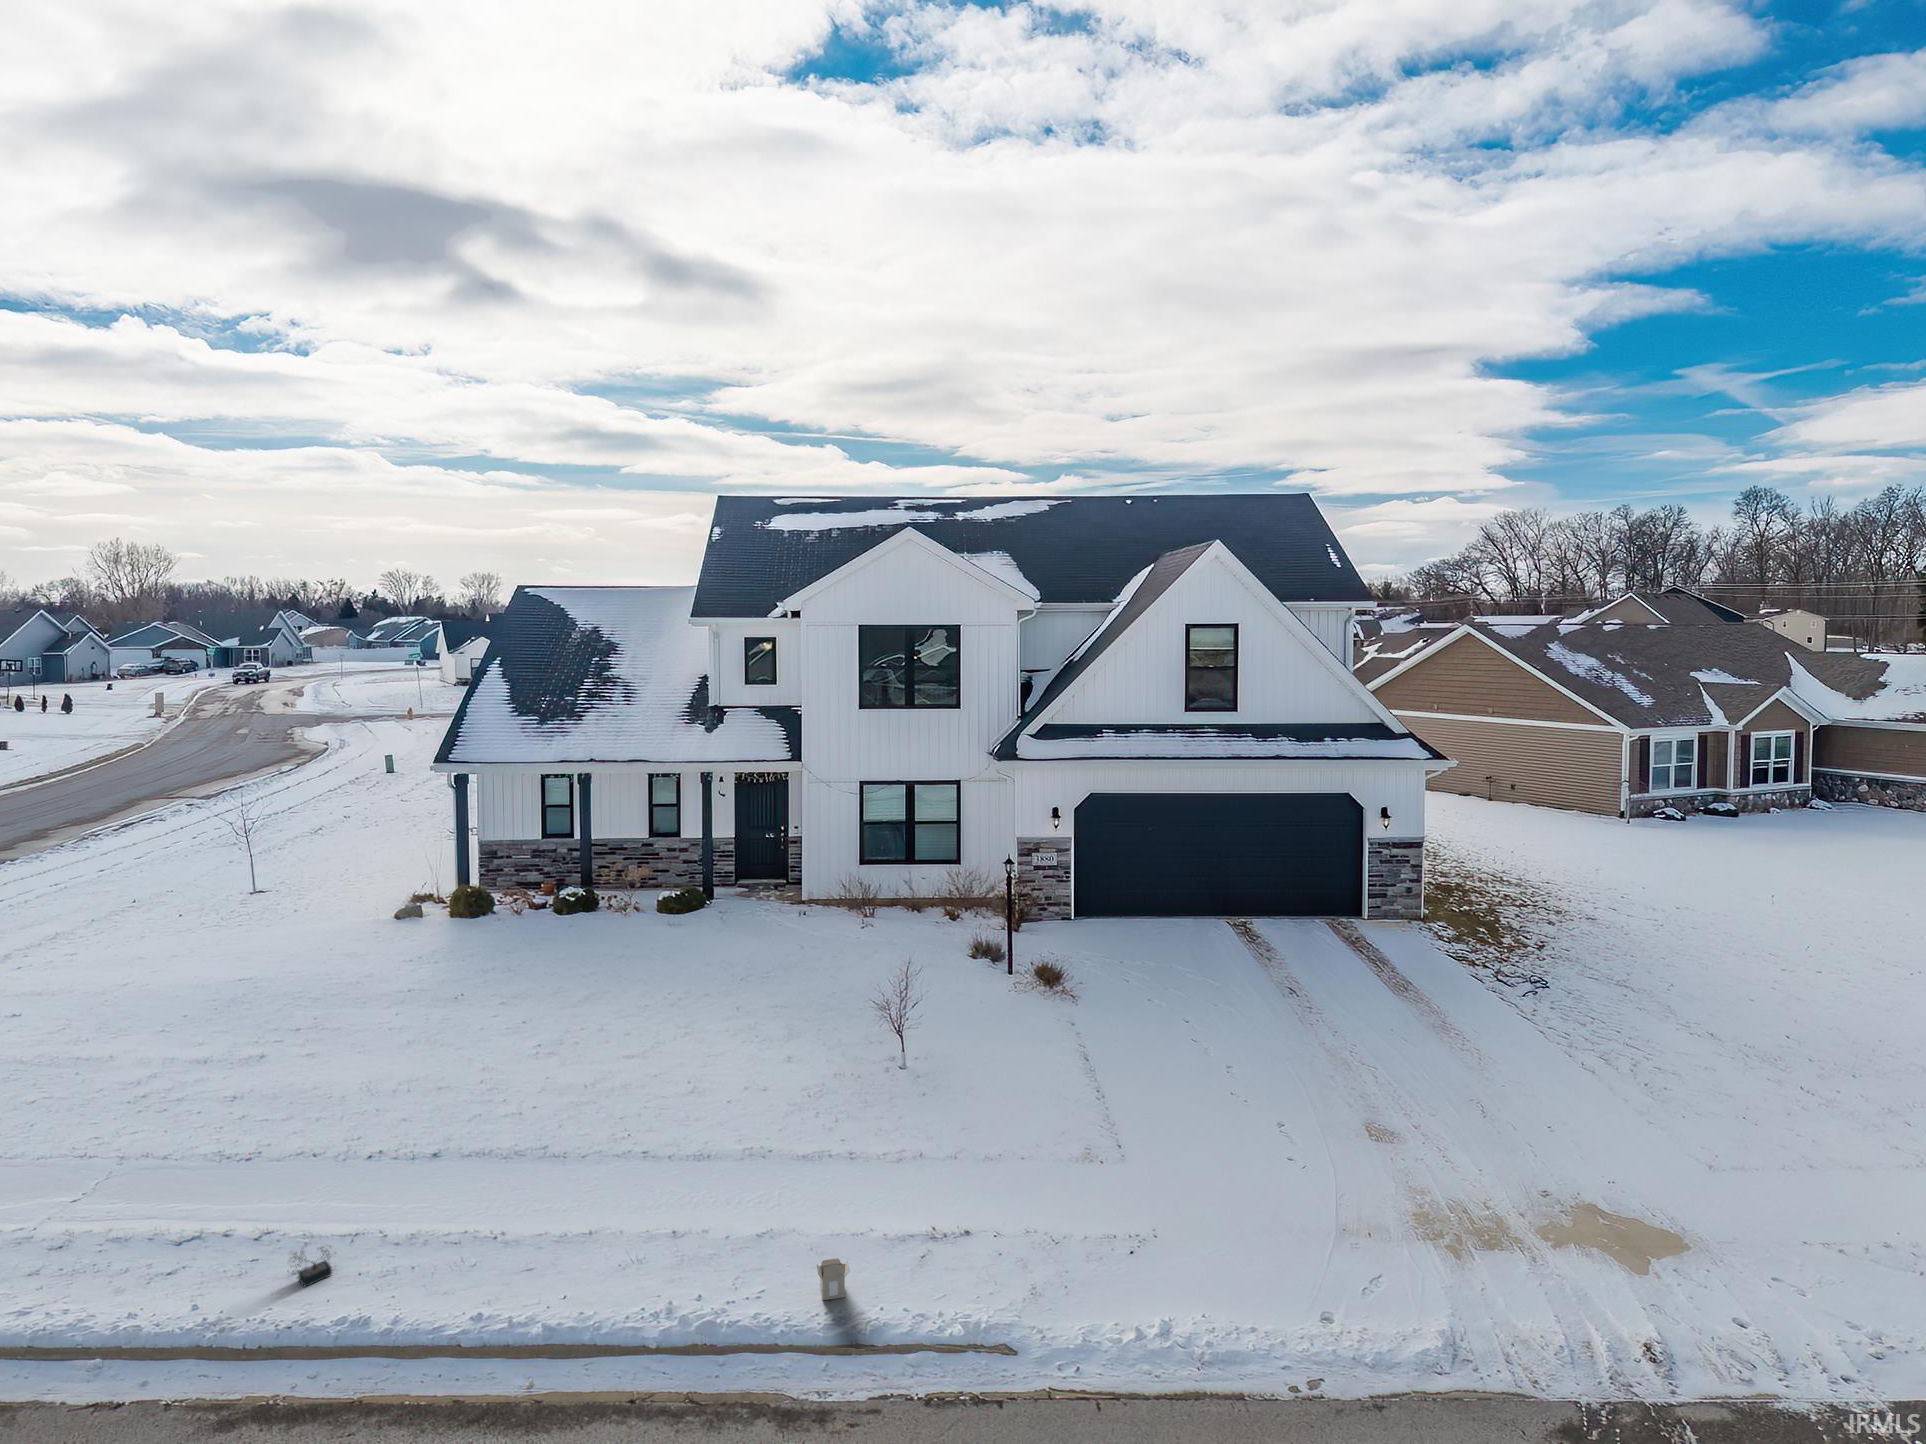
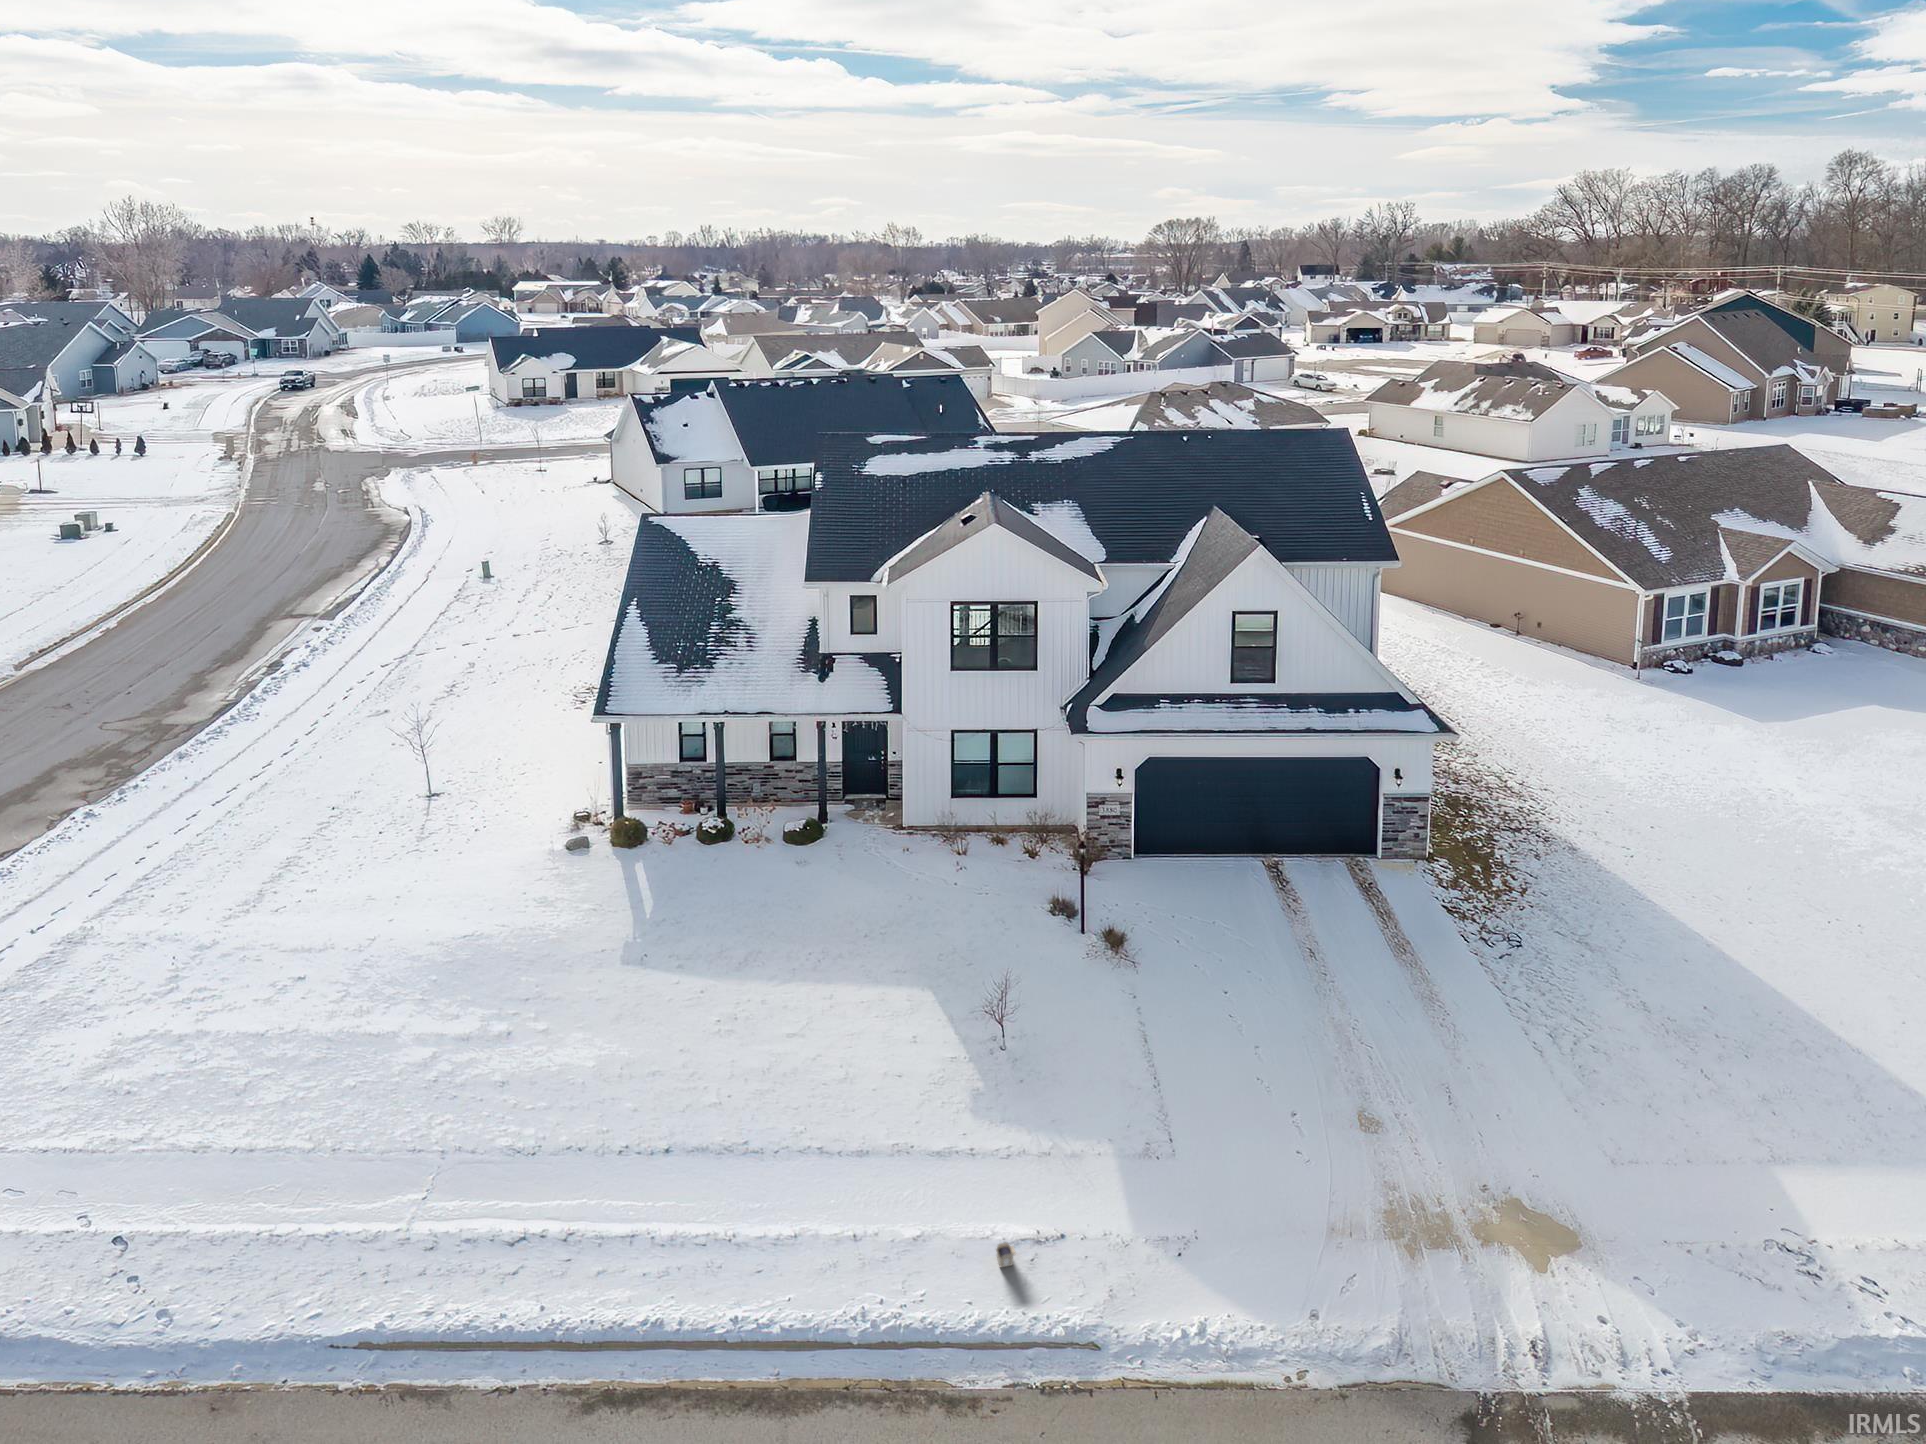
decorative plant: present [293,1246,332,1287] -> none [674,1232,698,1259]

